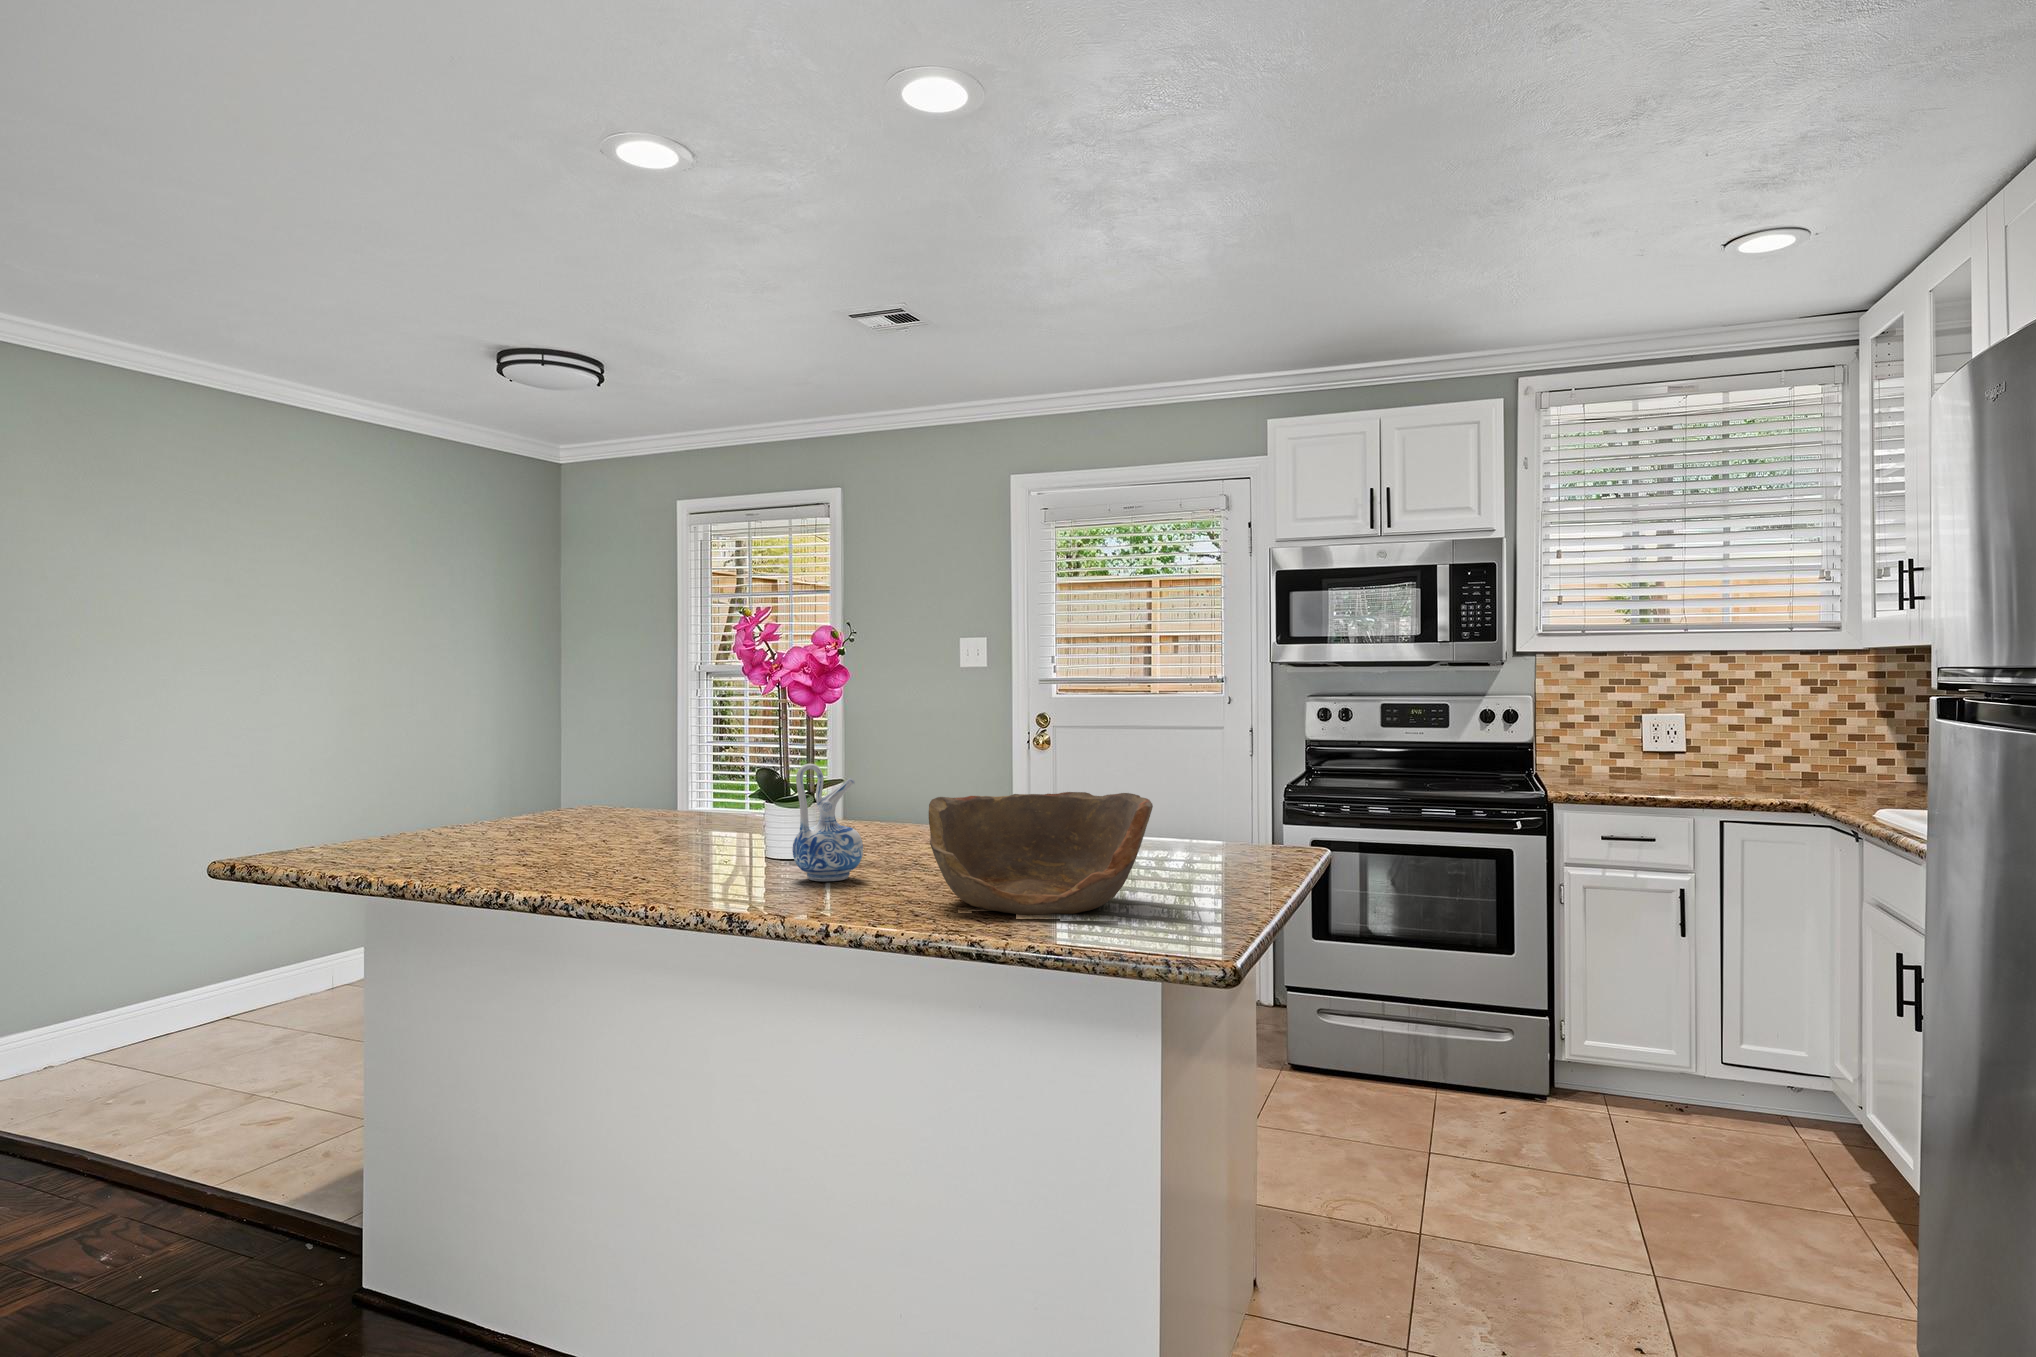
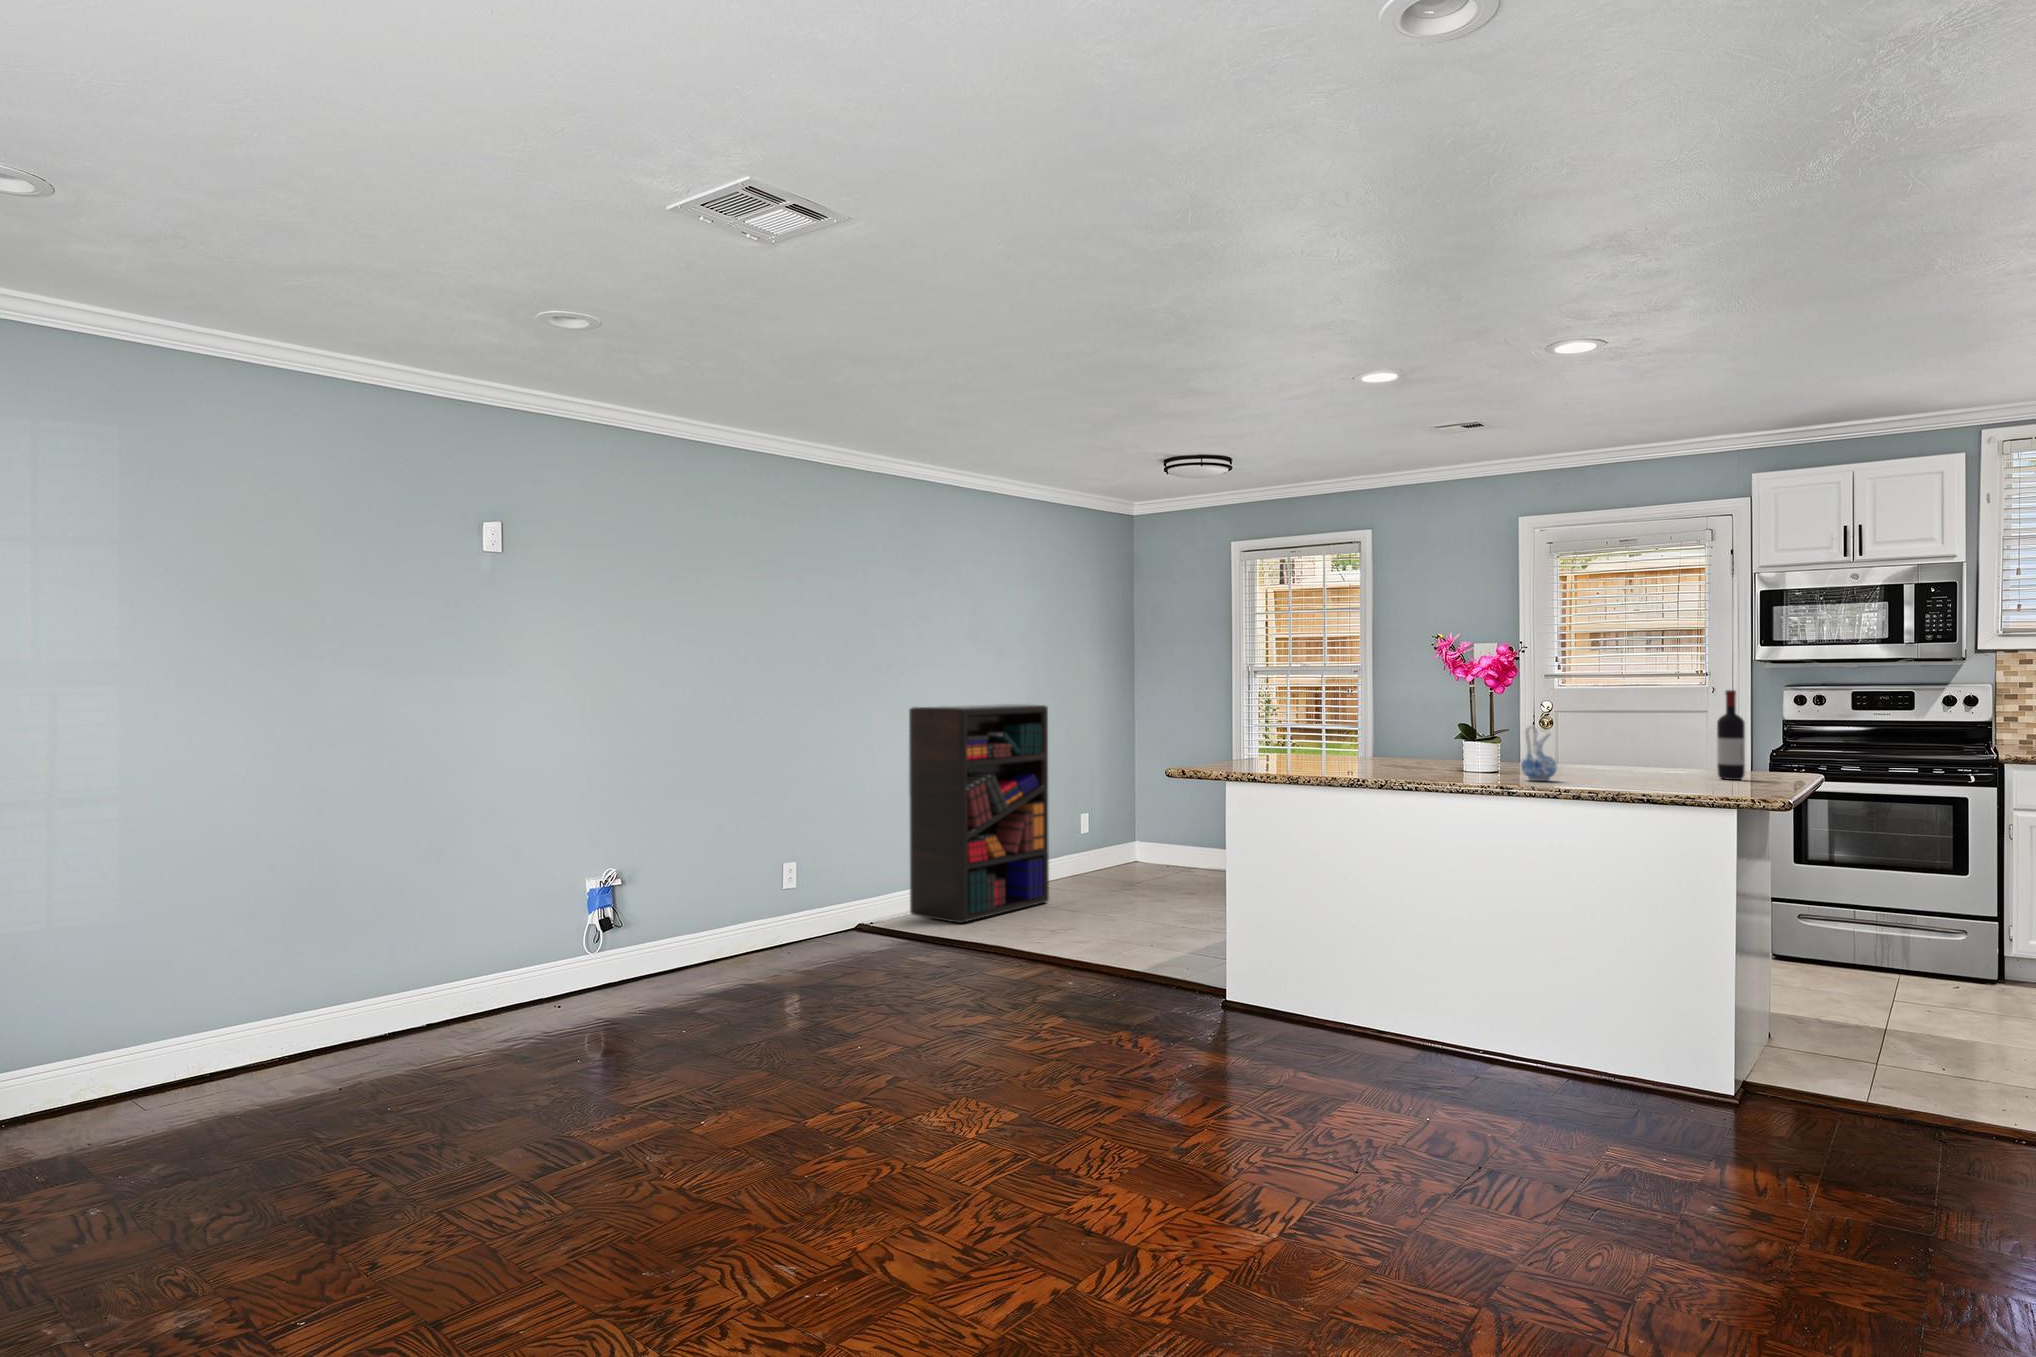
wine bottle: none [1180,695,1224,859] -> present [1717,690,1745,780]
bookshelf: none [29,715,336,1077] -> present [909,704,1049,923]
bowl: present [929,792,1153,916] -> none [1605,738,1722,789]

